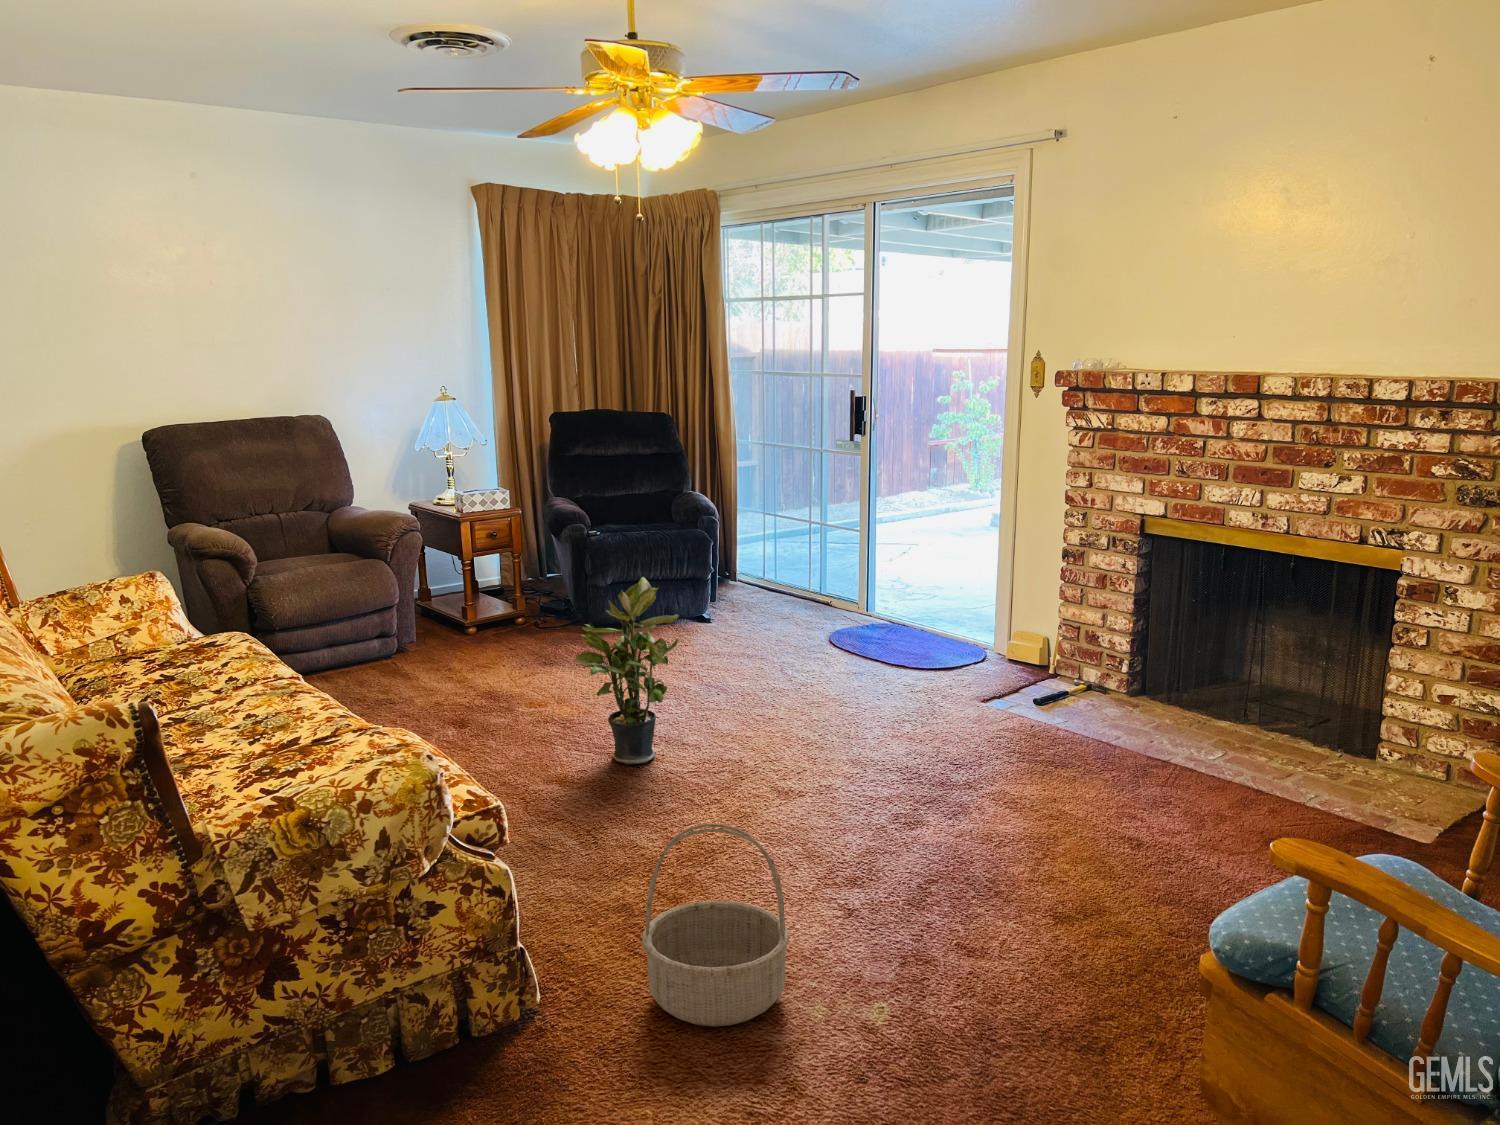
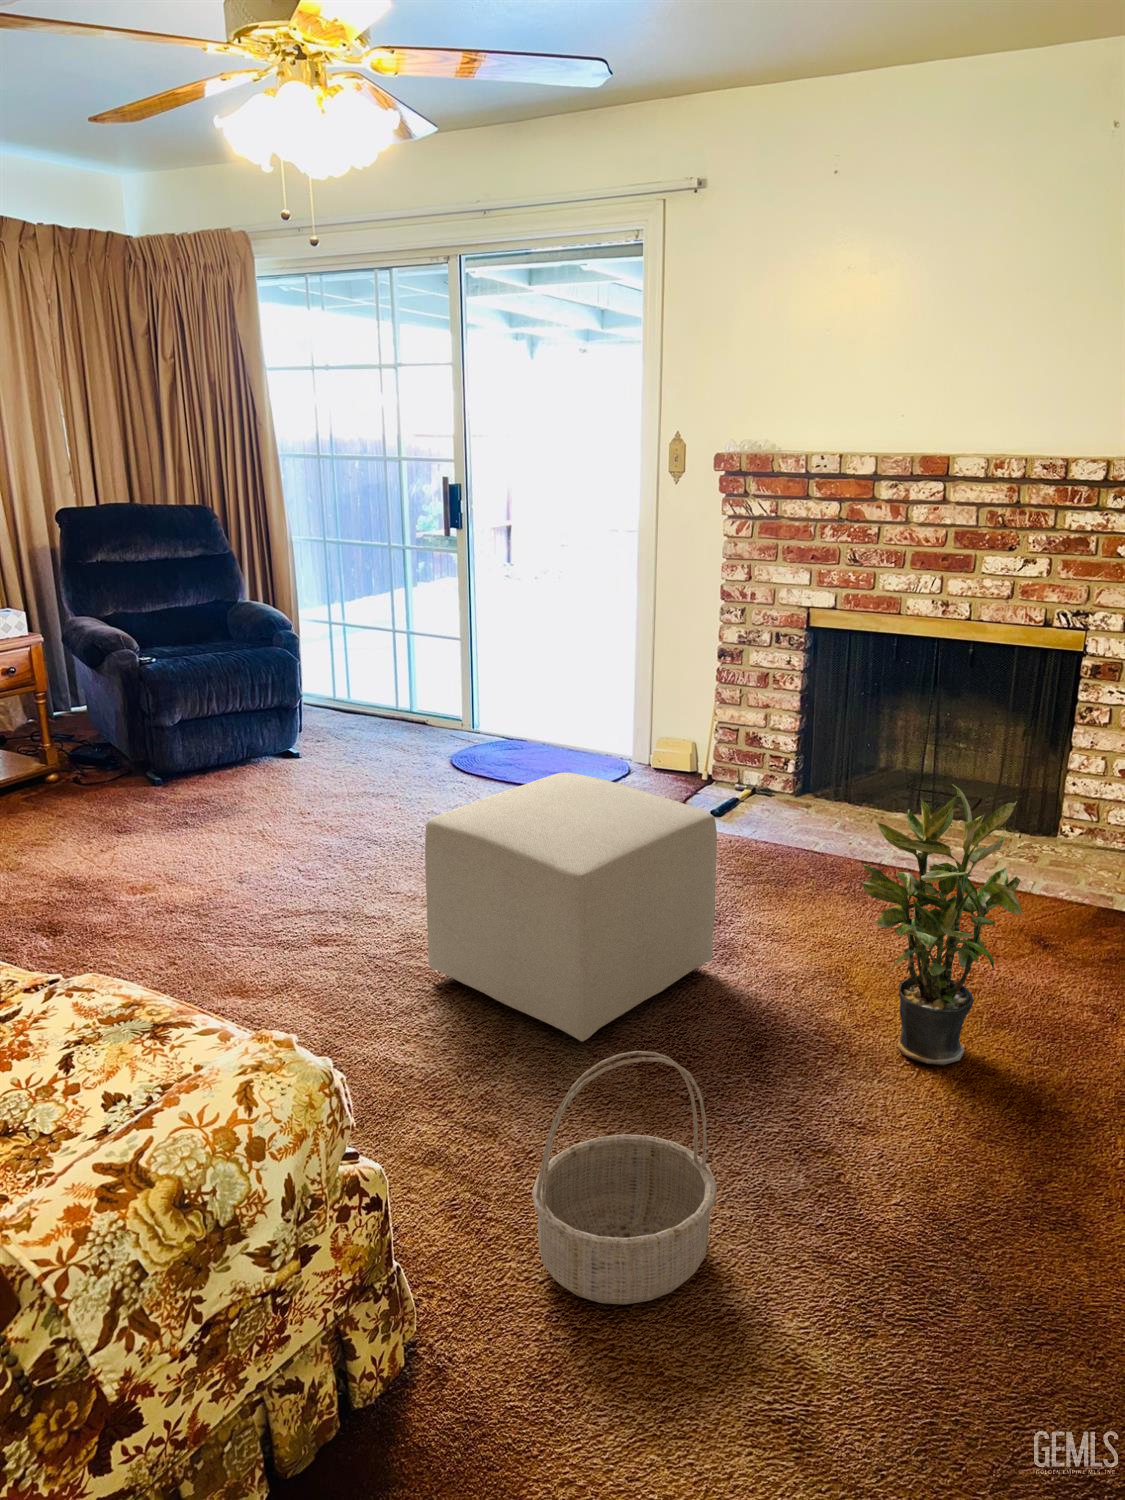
potted plant: present [575,577,679,765] -> present [862,785,1022,1066]
ottoman: none [705,635,940,847] -> present [425,772,717,1041]

